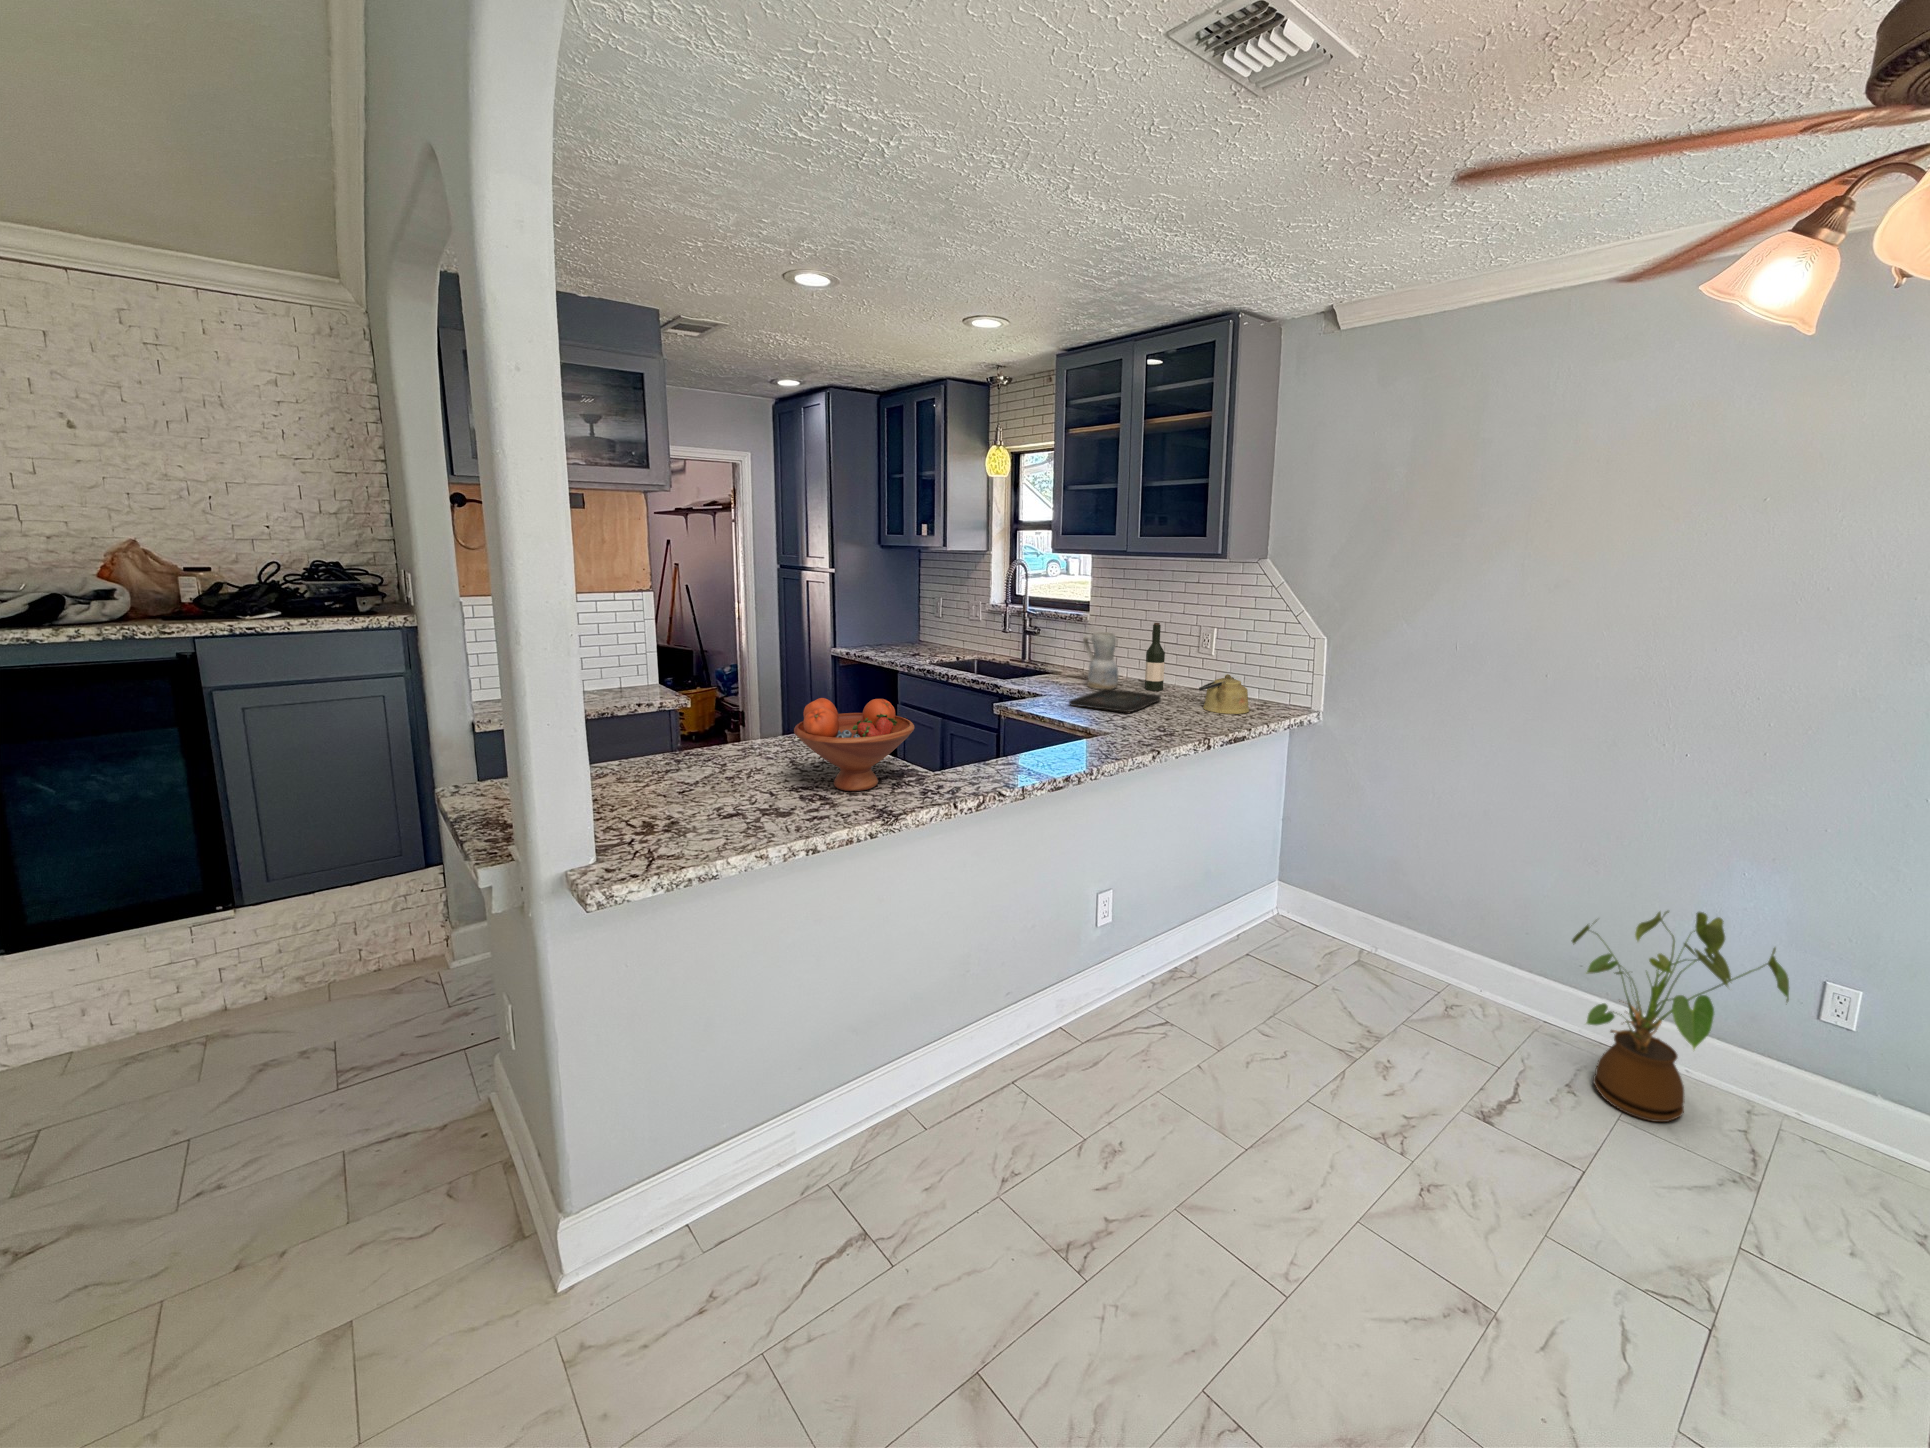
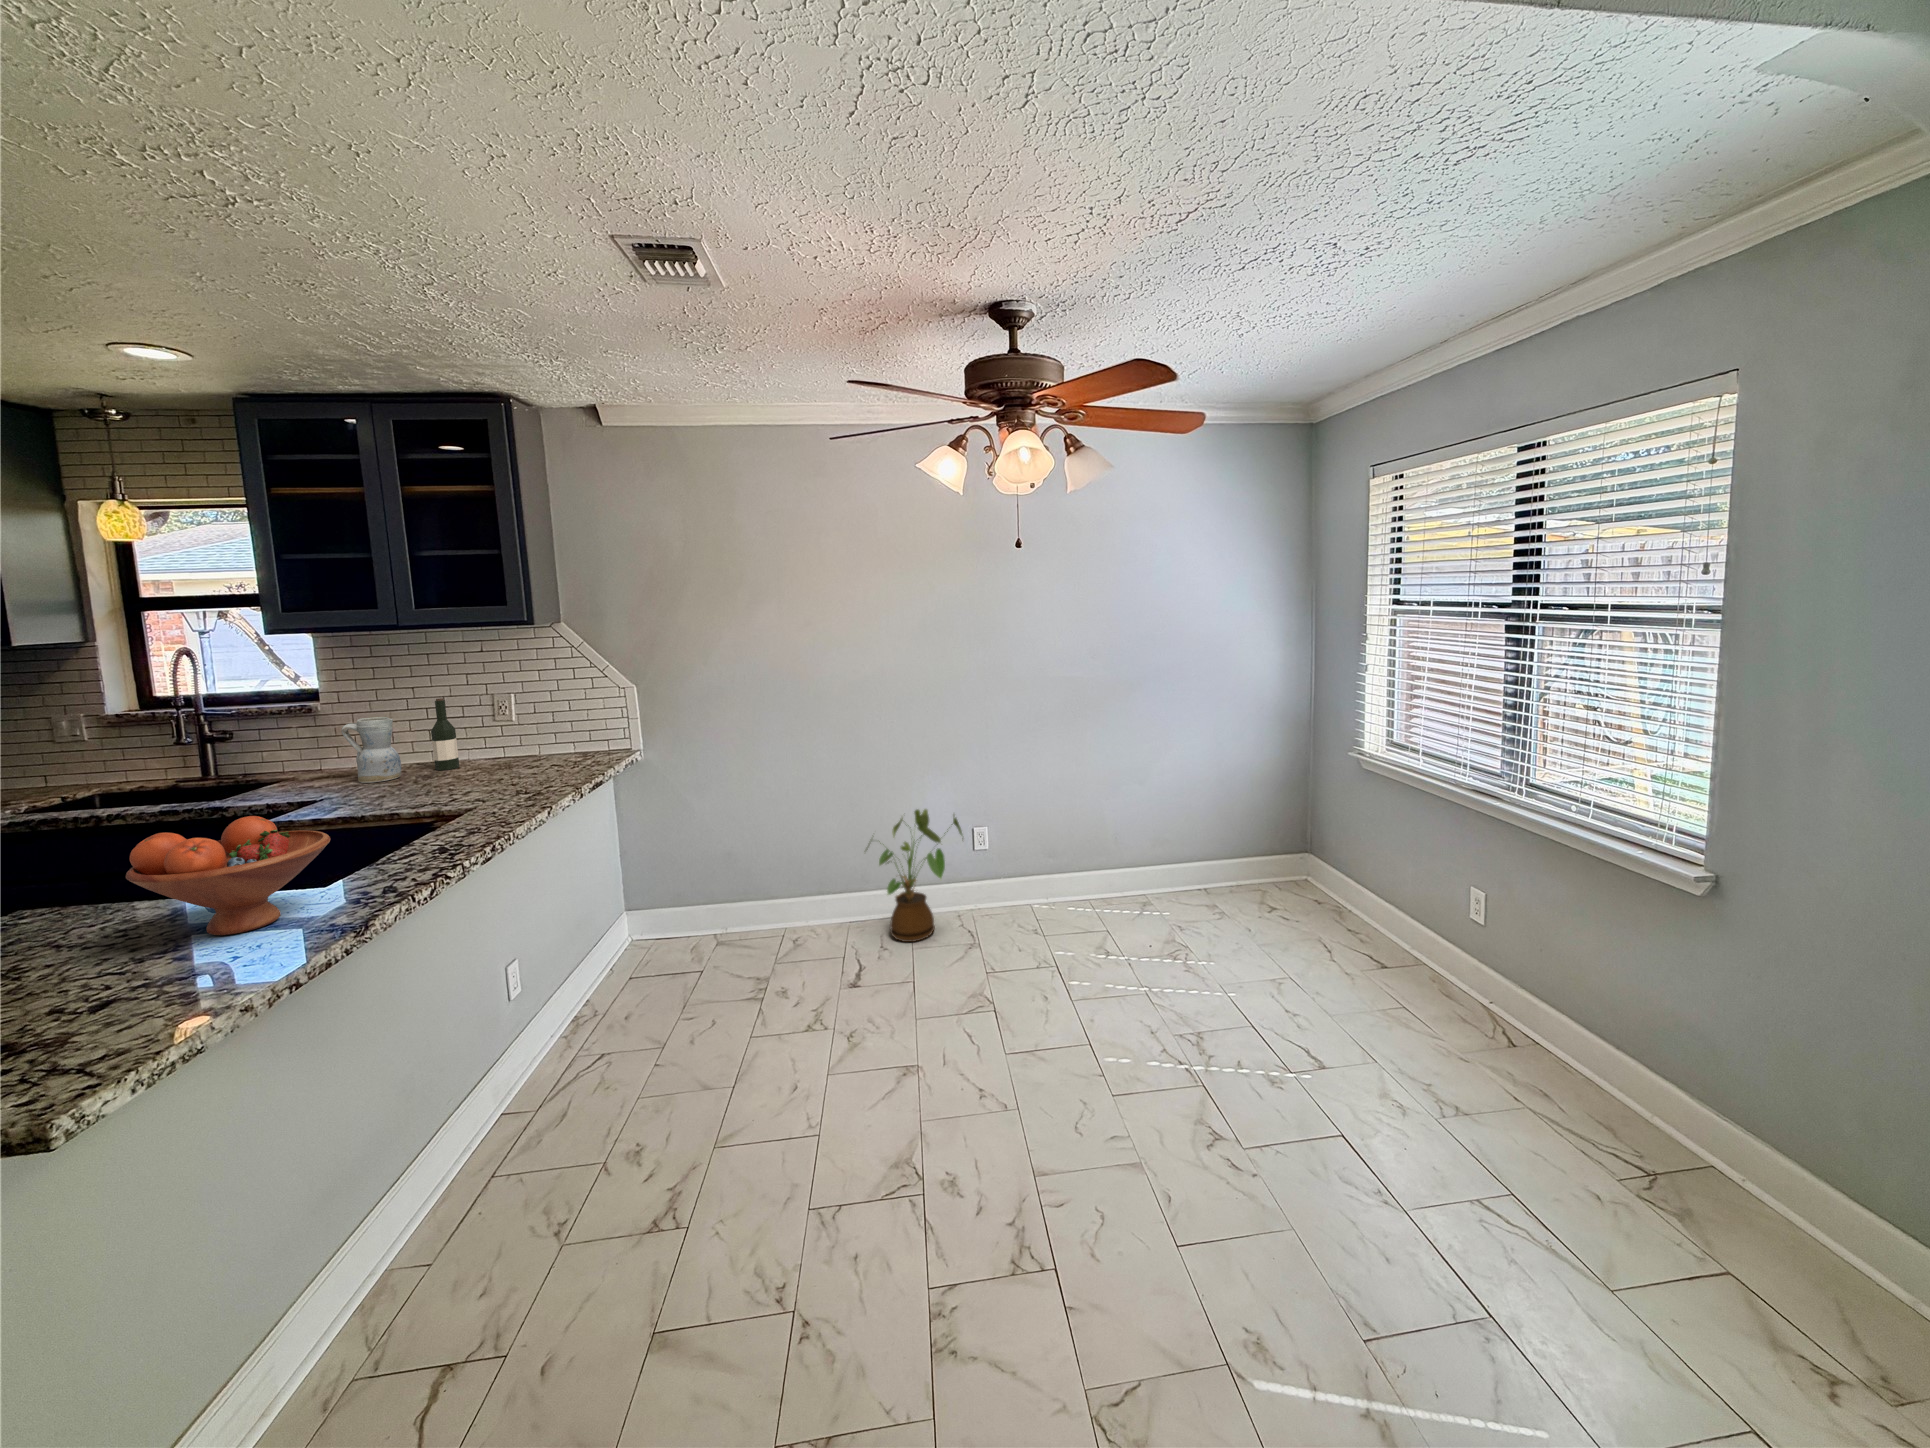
kettle: present [1199,674,1249,714] -> none [525,733,580,771]
tray: present [1069,688,1161,712] -> none [374,769,478,800]

